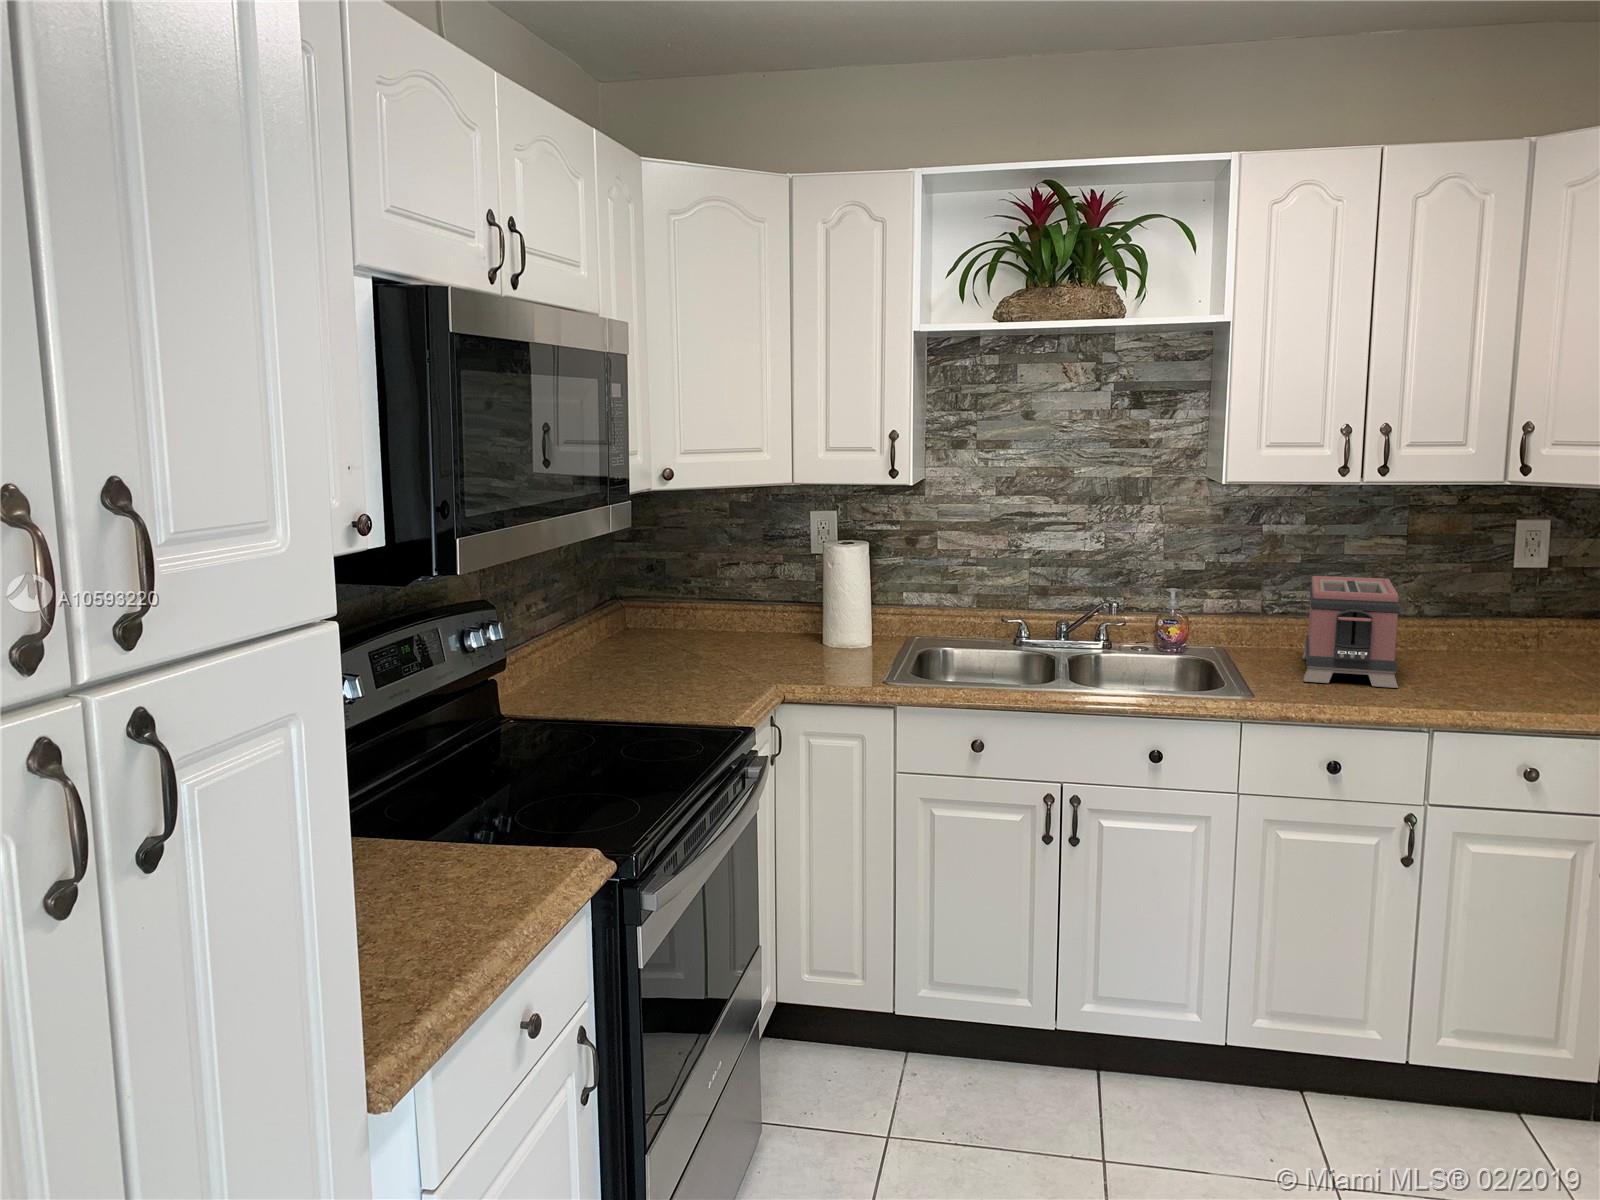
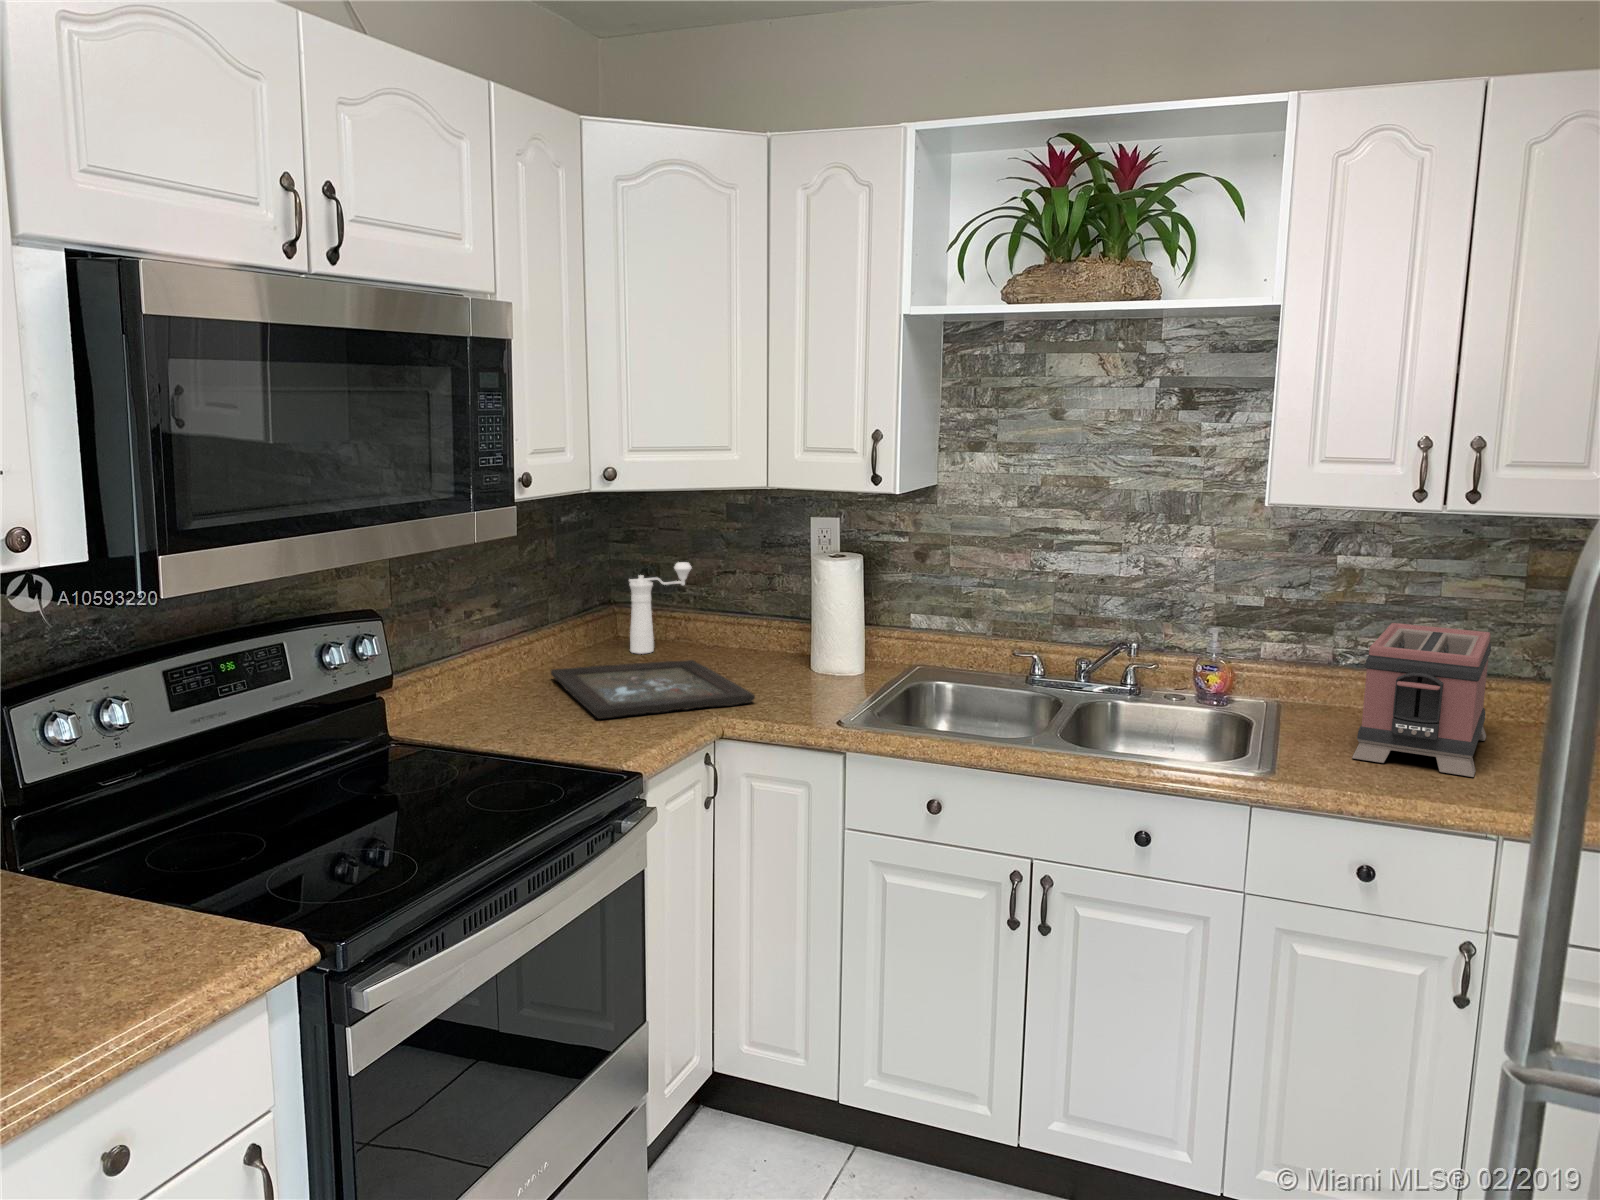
pepper mill: none [645,557,698,641] -> present [629,562,691,654]
tray: none [599,643,800,691] -> present [551,660,755,719]

